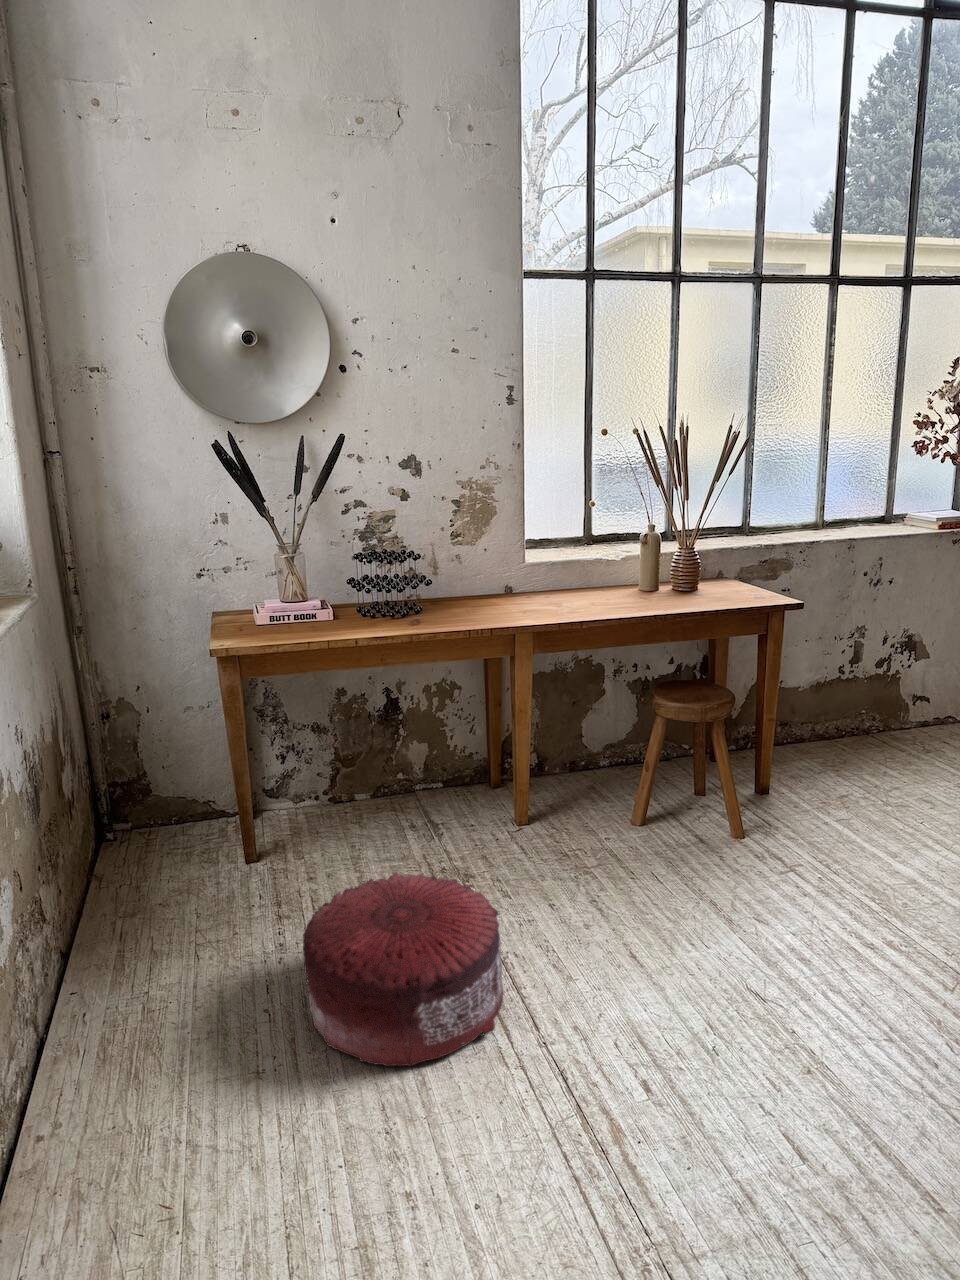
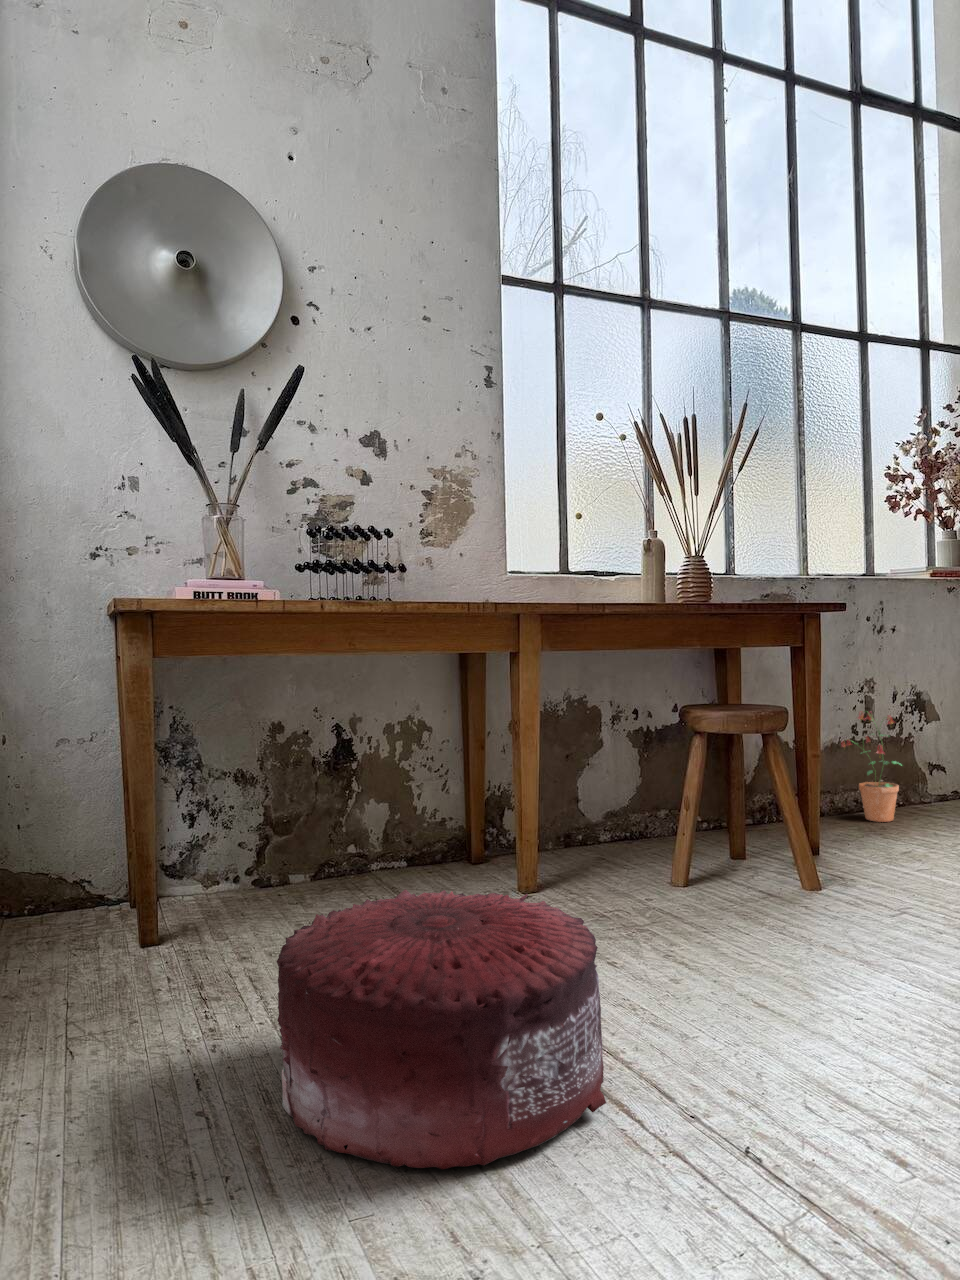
potted plant: none [819,657,870,752] -> present [842,711,902,822]

